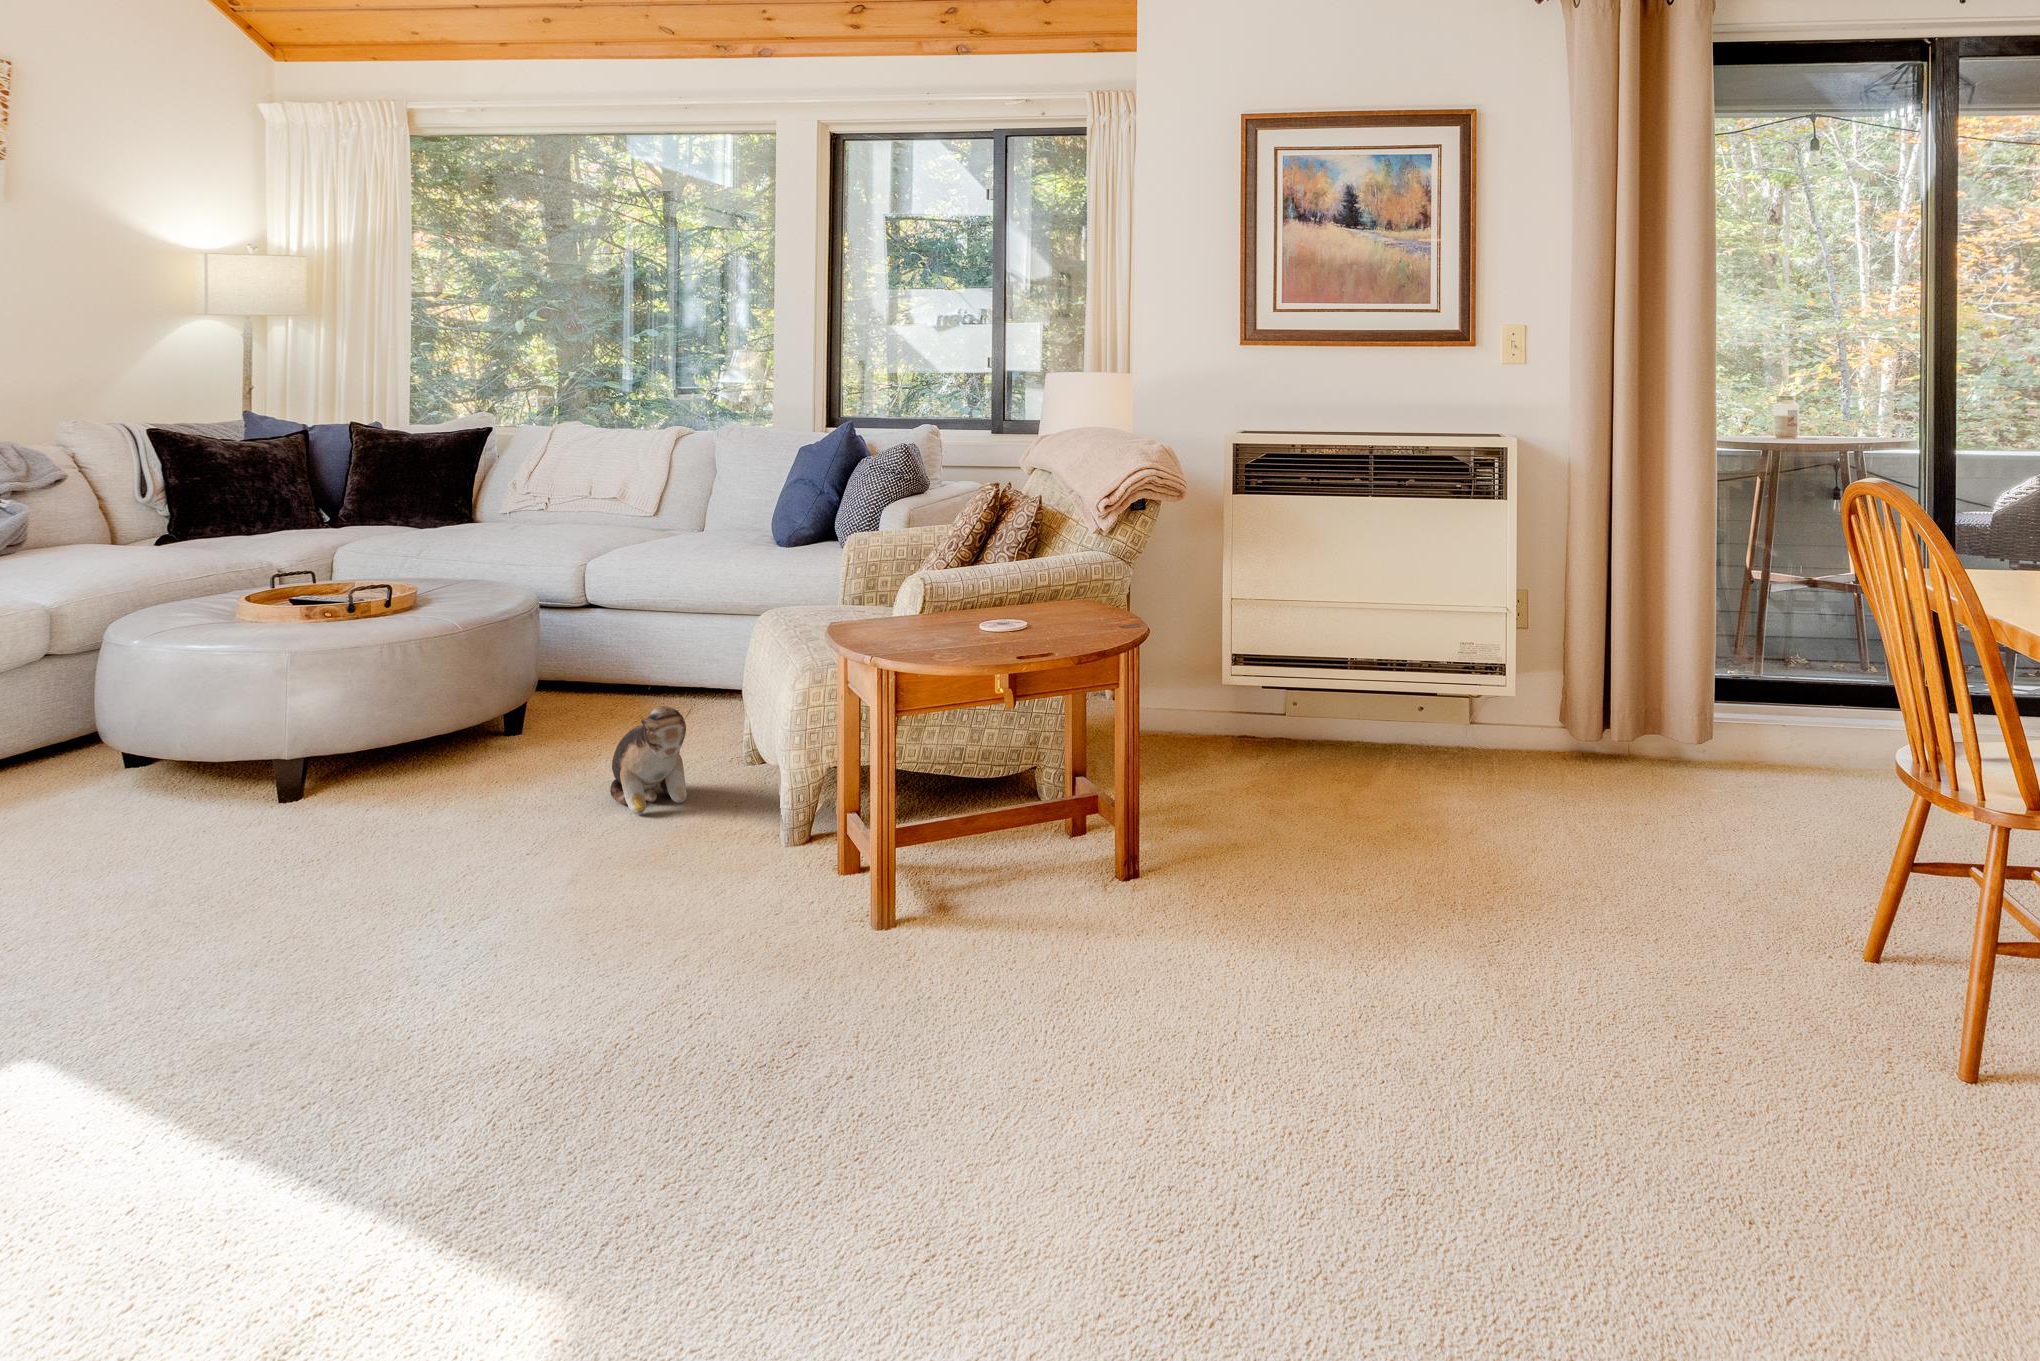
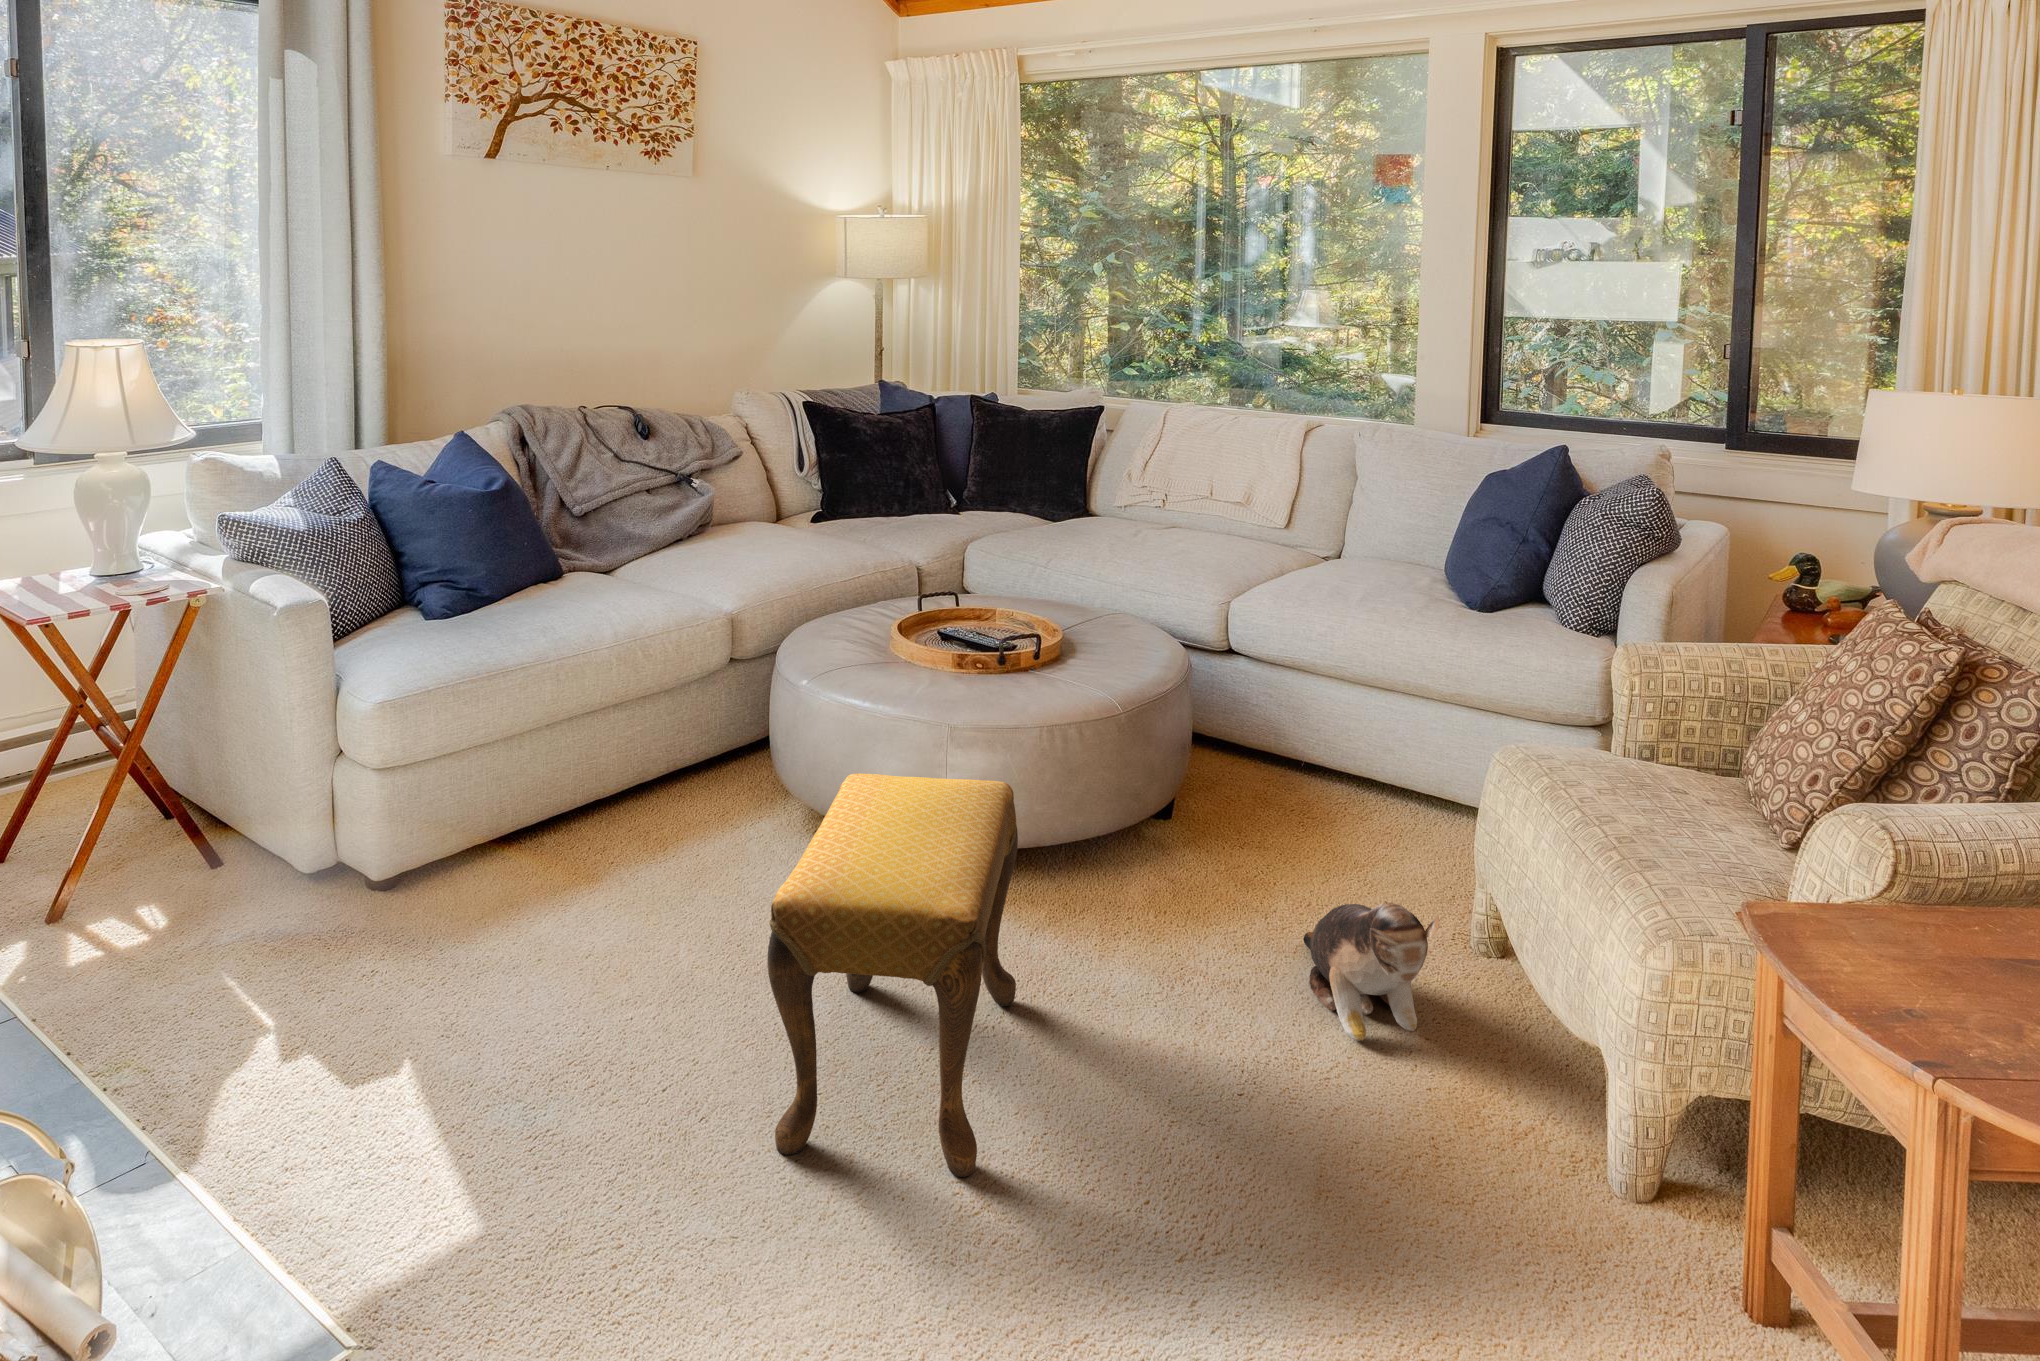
footstool: none [96,659,351,942] -> present [768,773,1018,1177]

